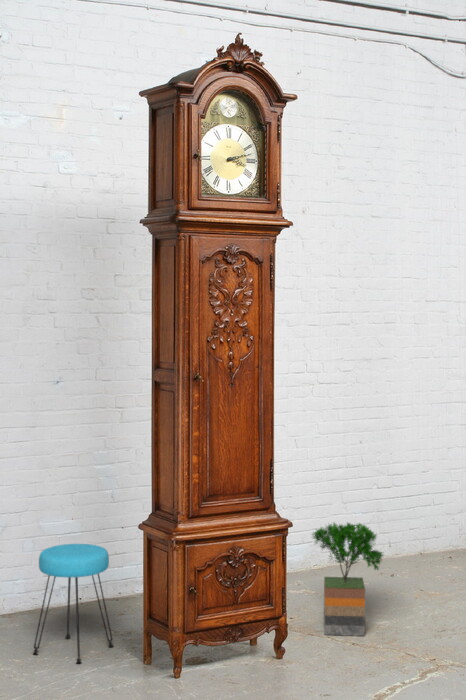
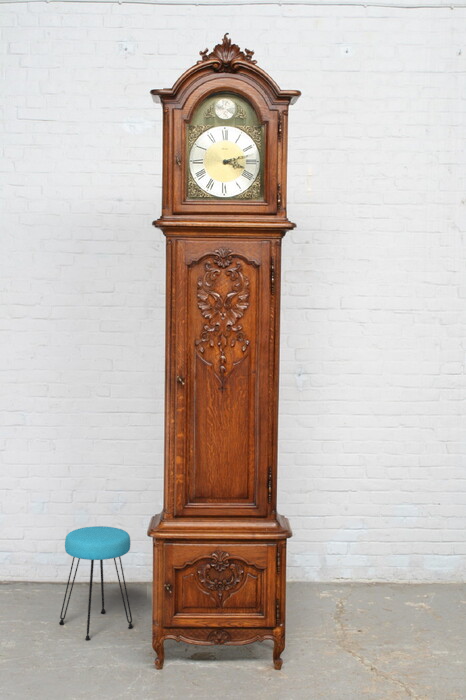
potted tree: present [312,523,383,636] -> none [336,534,410,658]

